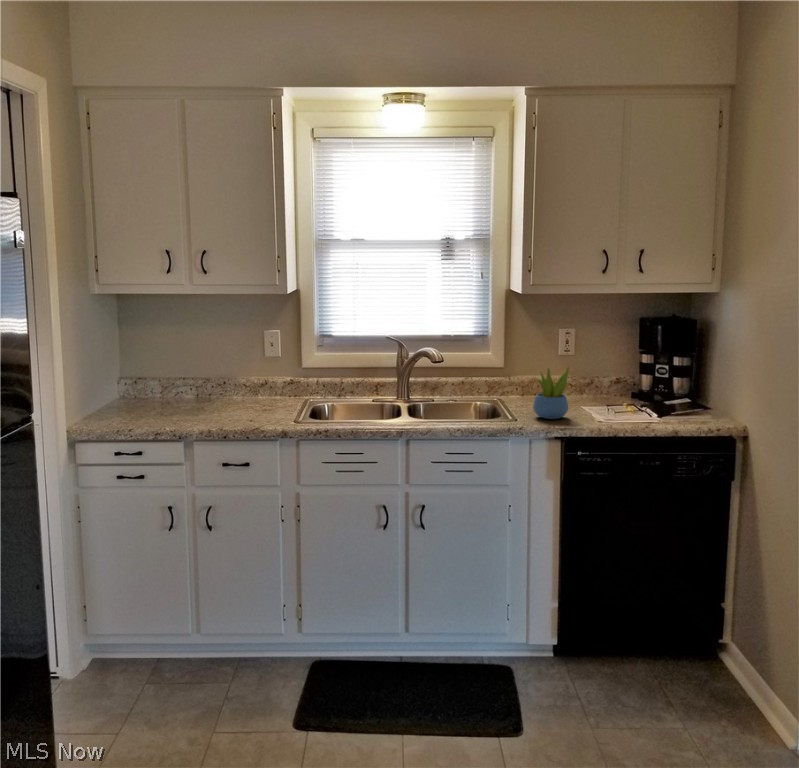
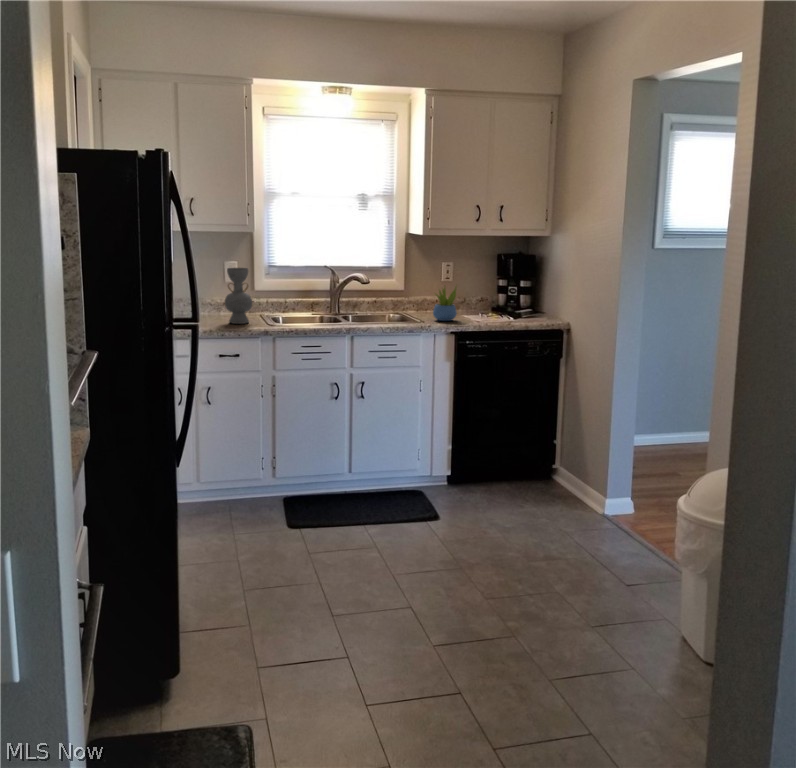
decorative vase: none [241,341,278,418] -> present [225,268,252,324]

